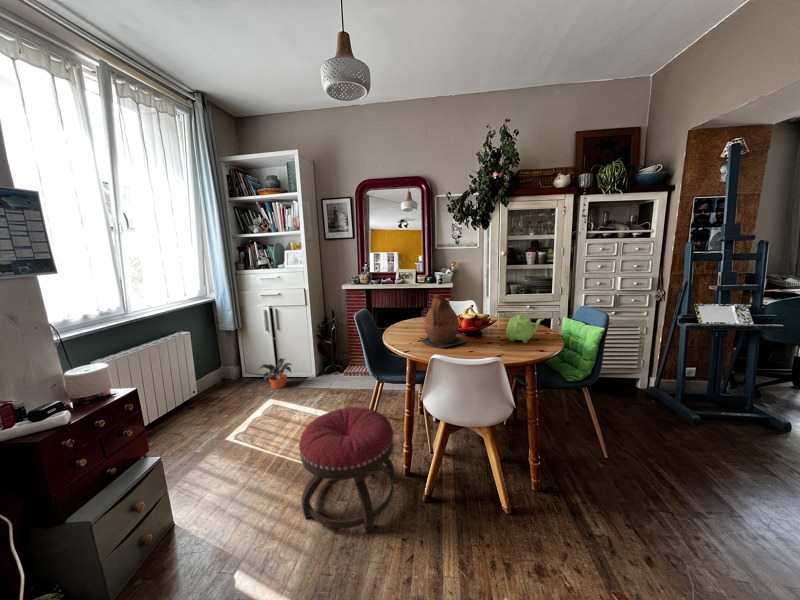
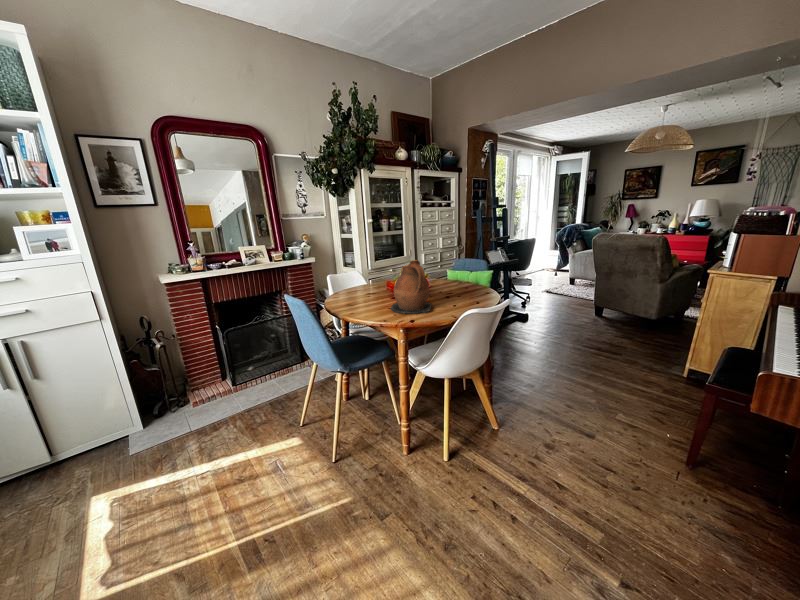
teapot: present [506,315,543,343] -> none [442,271,471,295]
potted plant: present [259,358,291,389] -> none [17,425,109,486]
ottoman: present [299,407,395,532] -> none [328,403,446,563]

